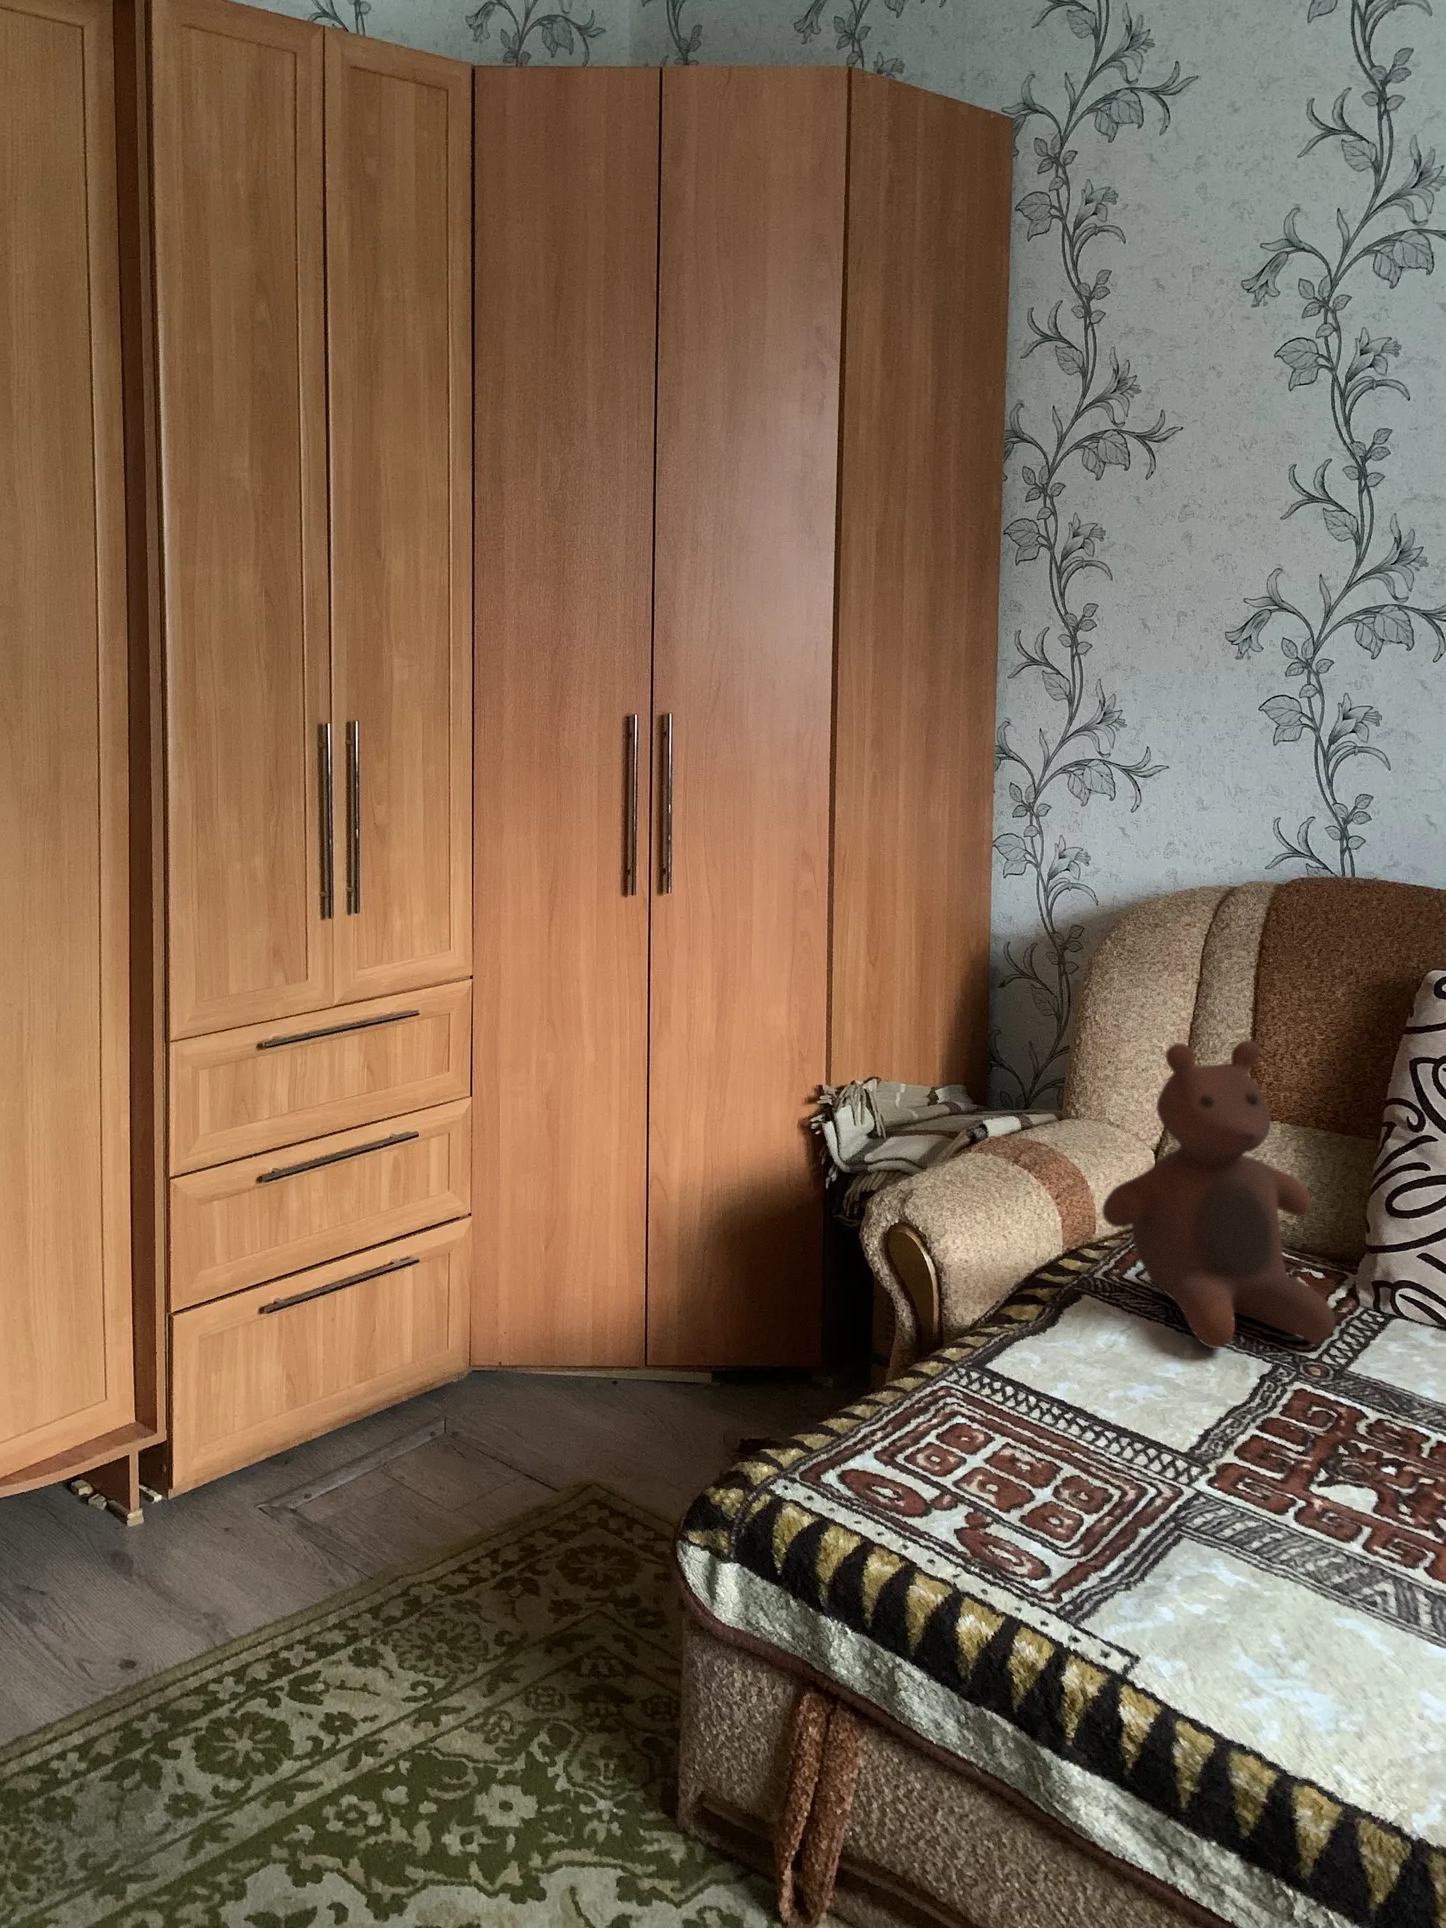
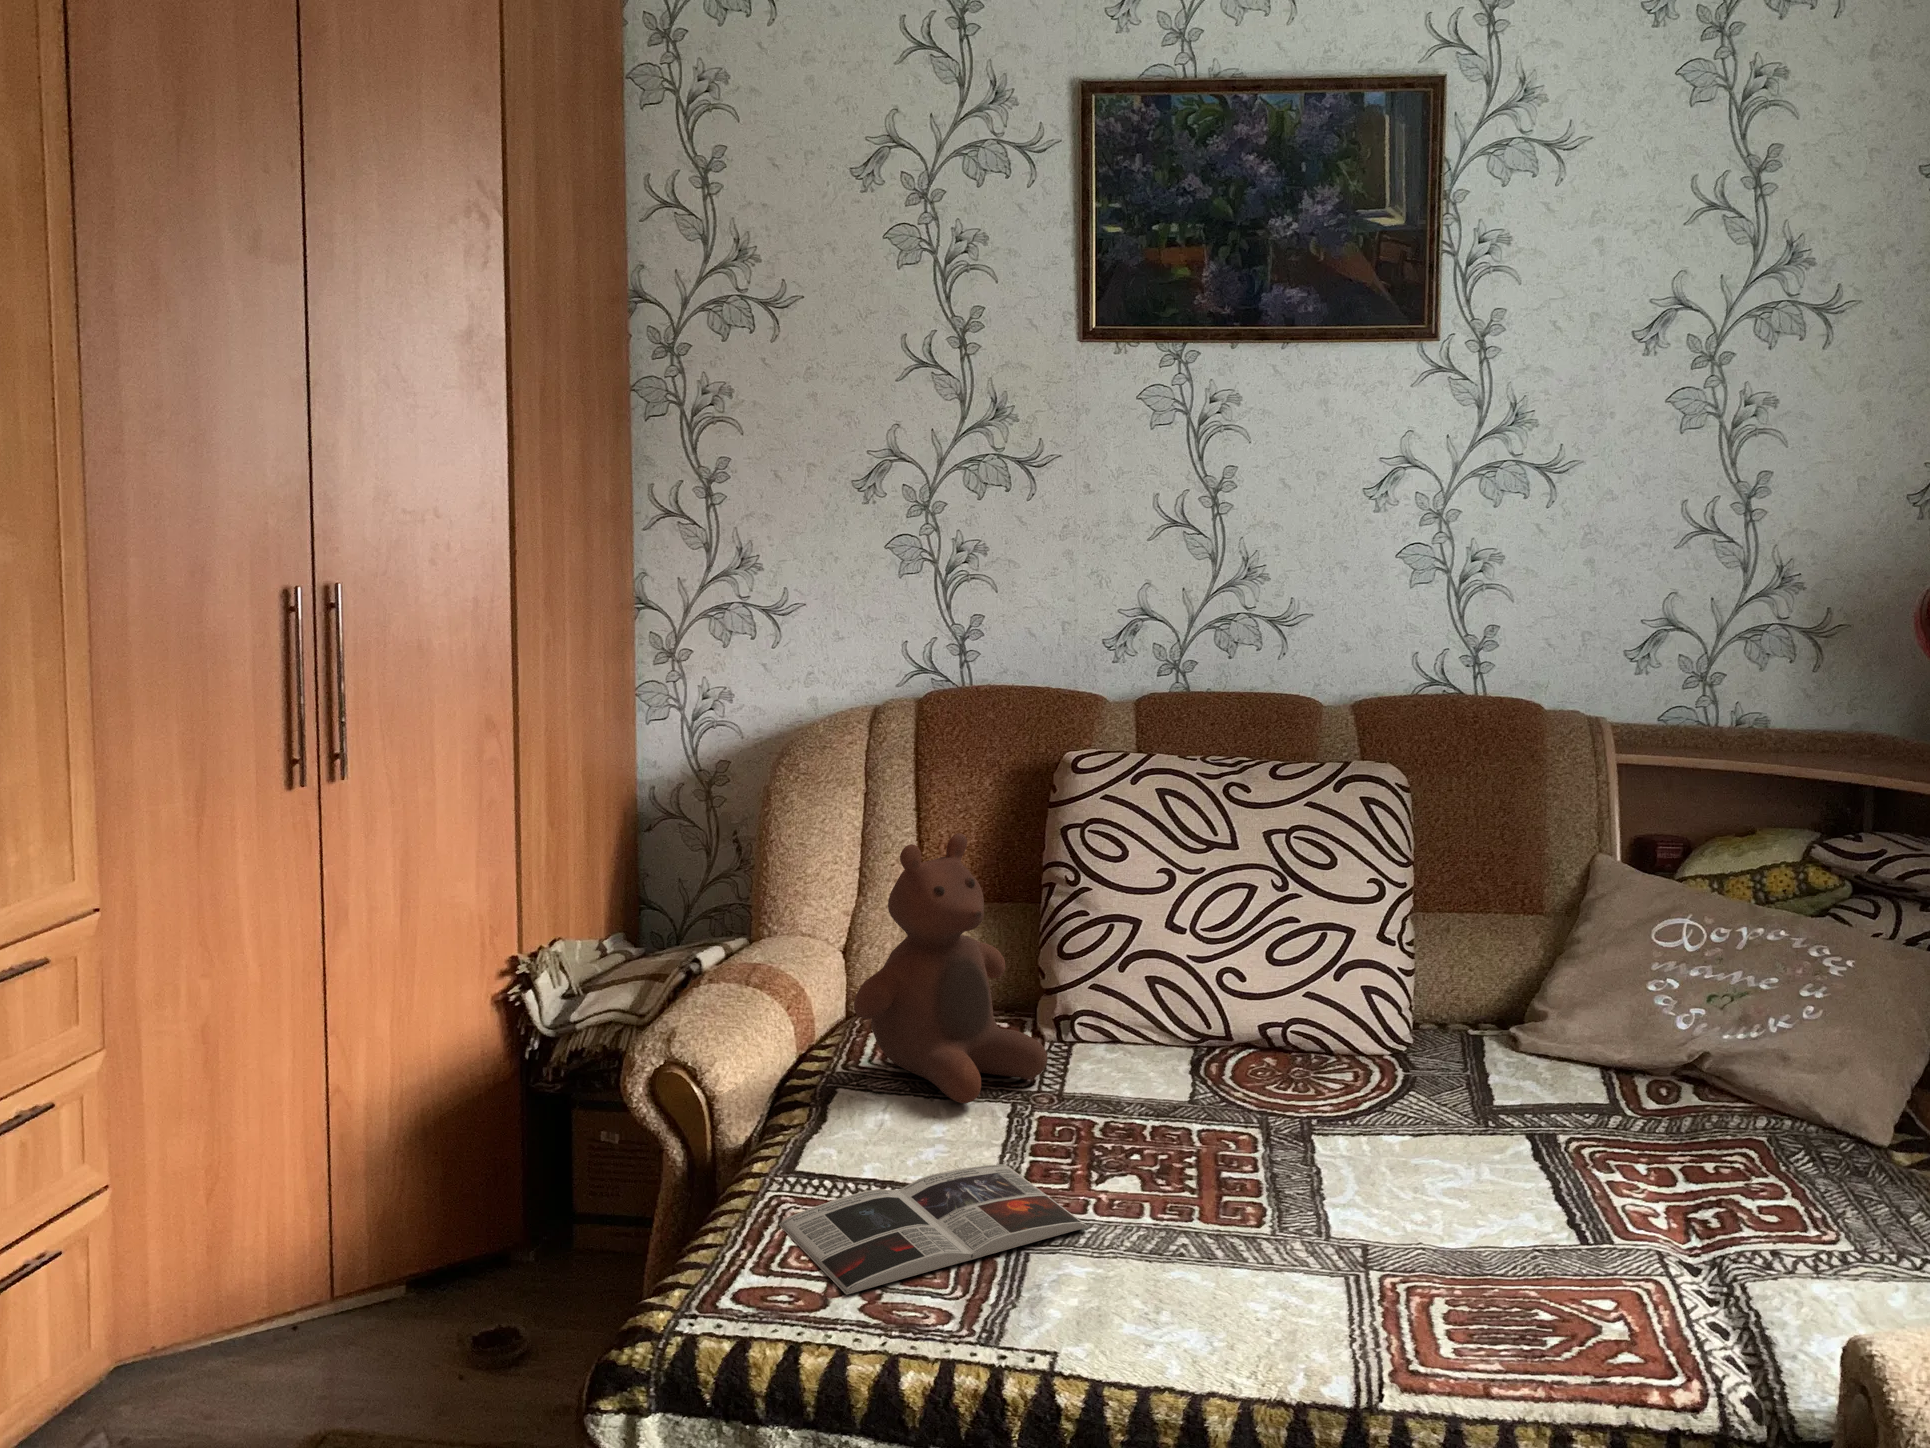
magazine: none [933,1408,1270,1531] -> present [779,1164,1088,1295]

